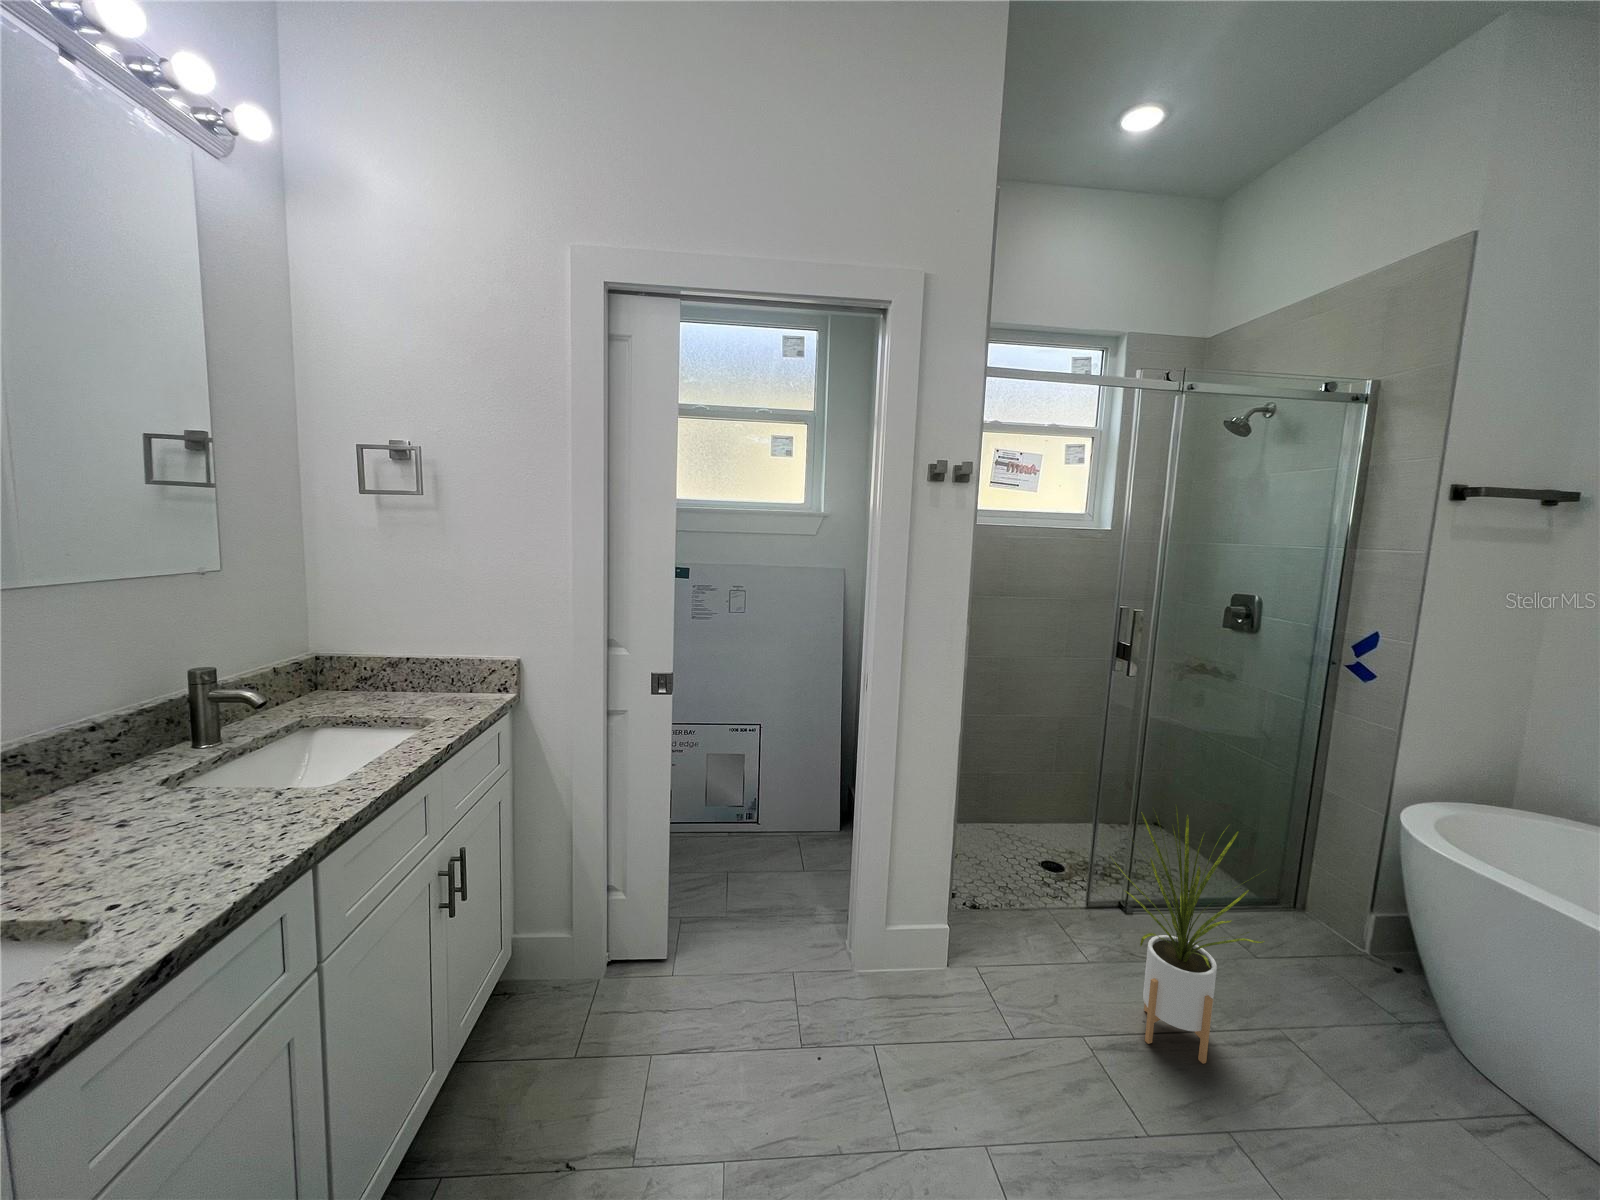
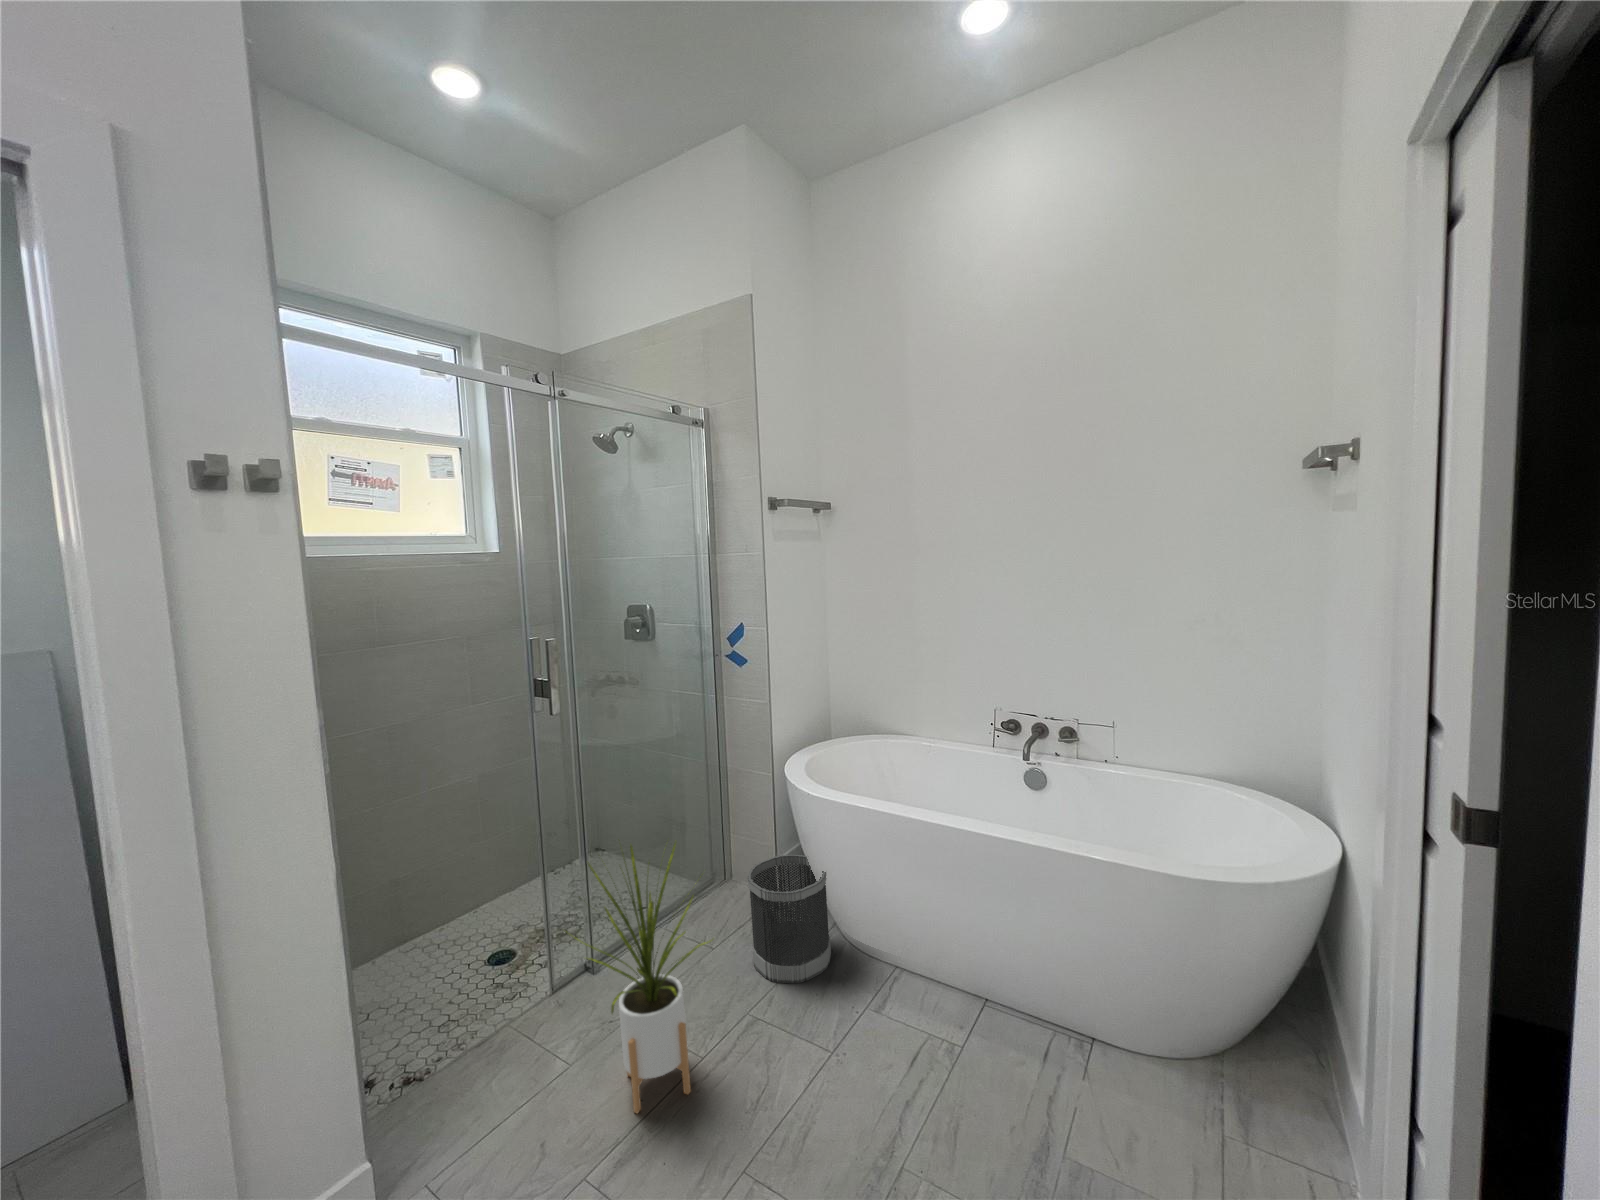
wastebasket: none [1312,904,1452,1067] -> present [748,855,831,984]

